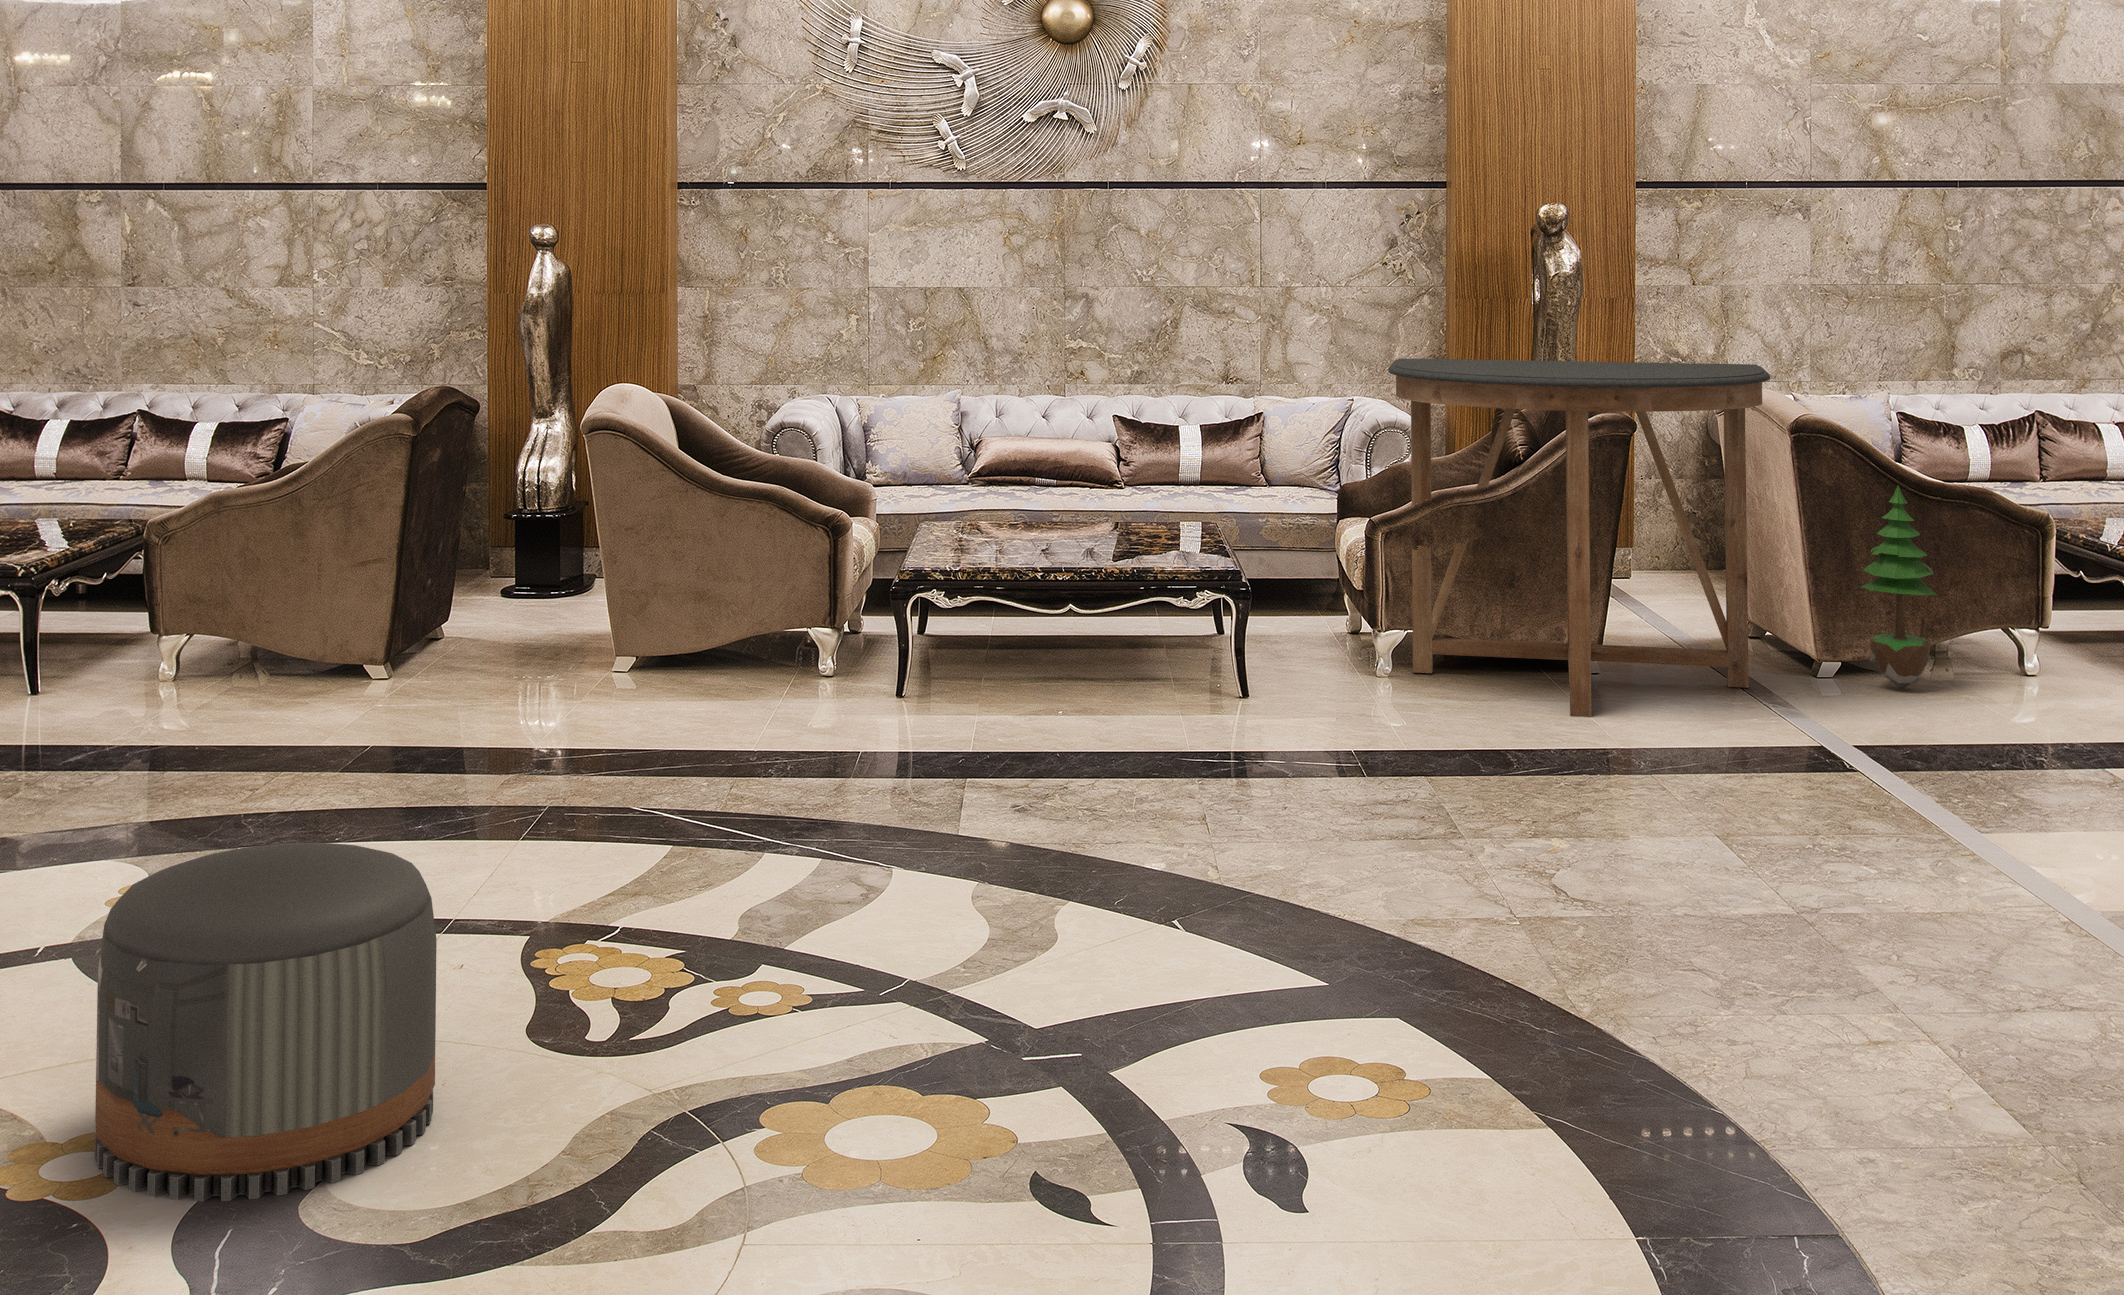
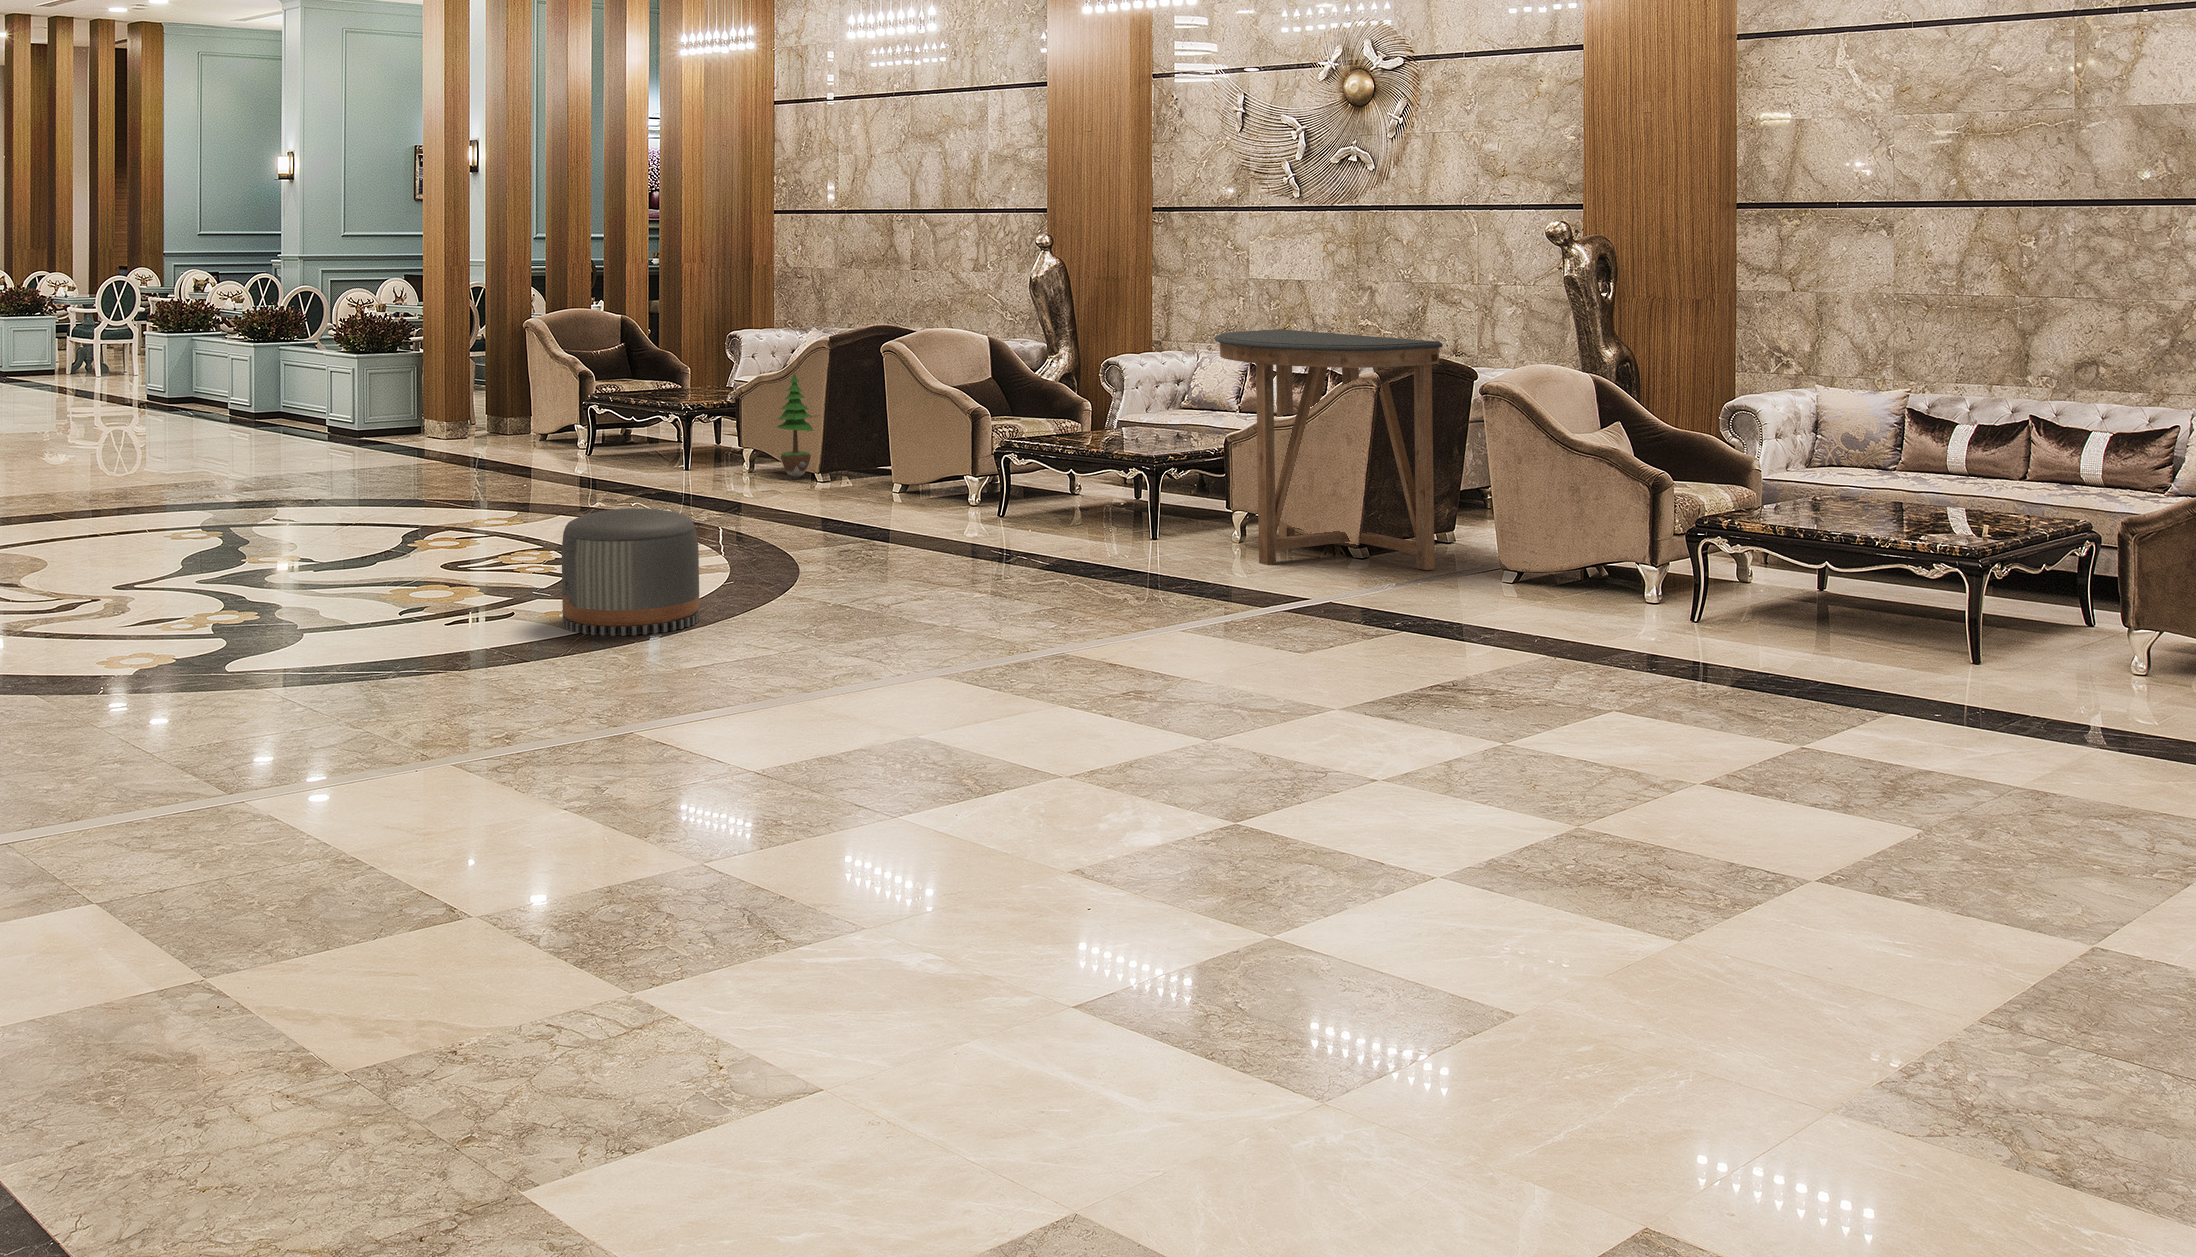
potted tree: present [1861,486,1937,689] -> present [777,373,813,479]
pouf: present [95,842,437,1201] -> present [561,508,700,636]

